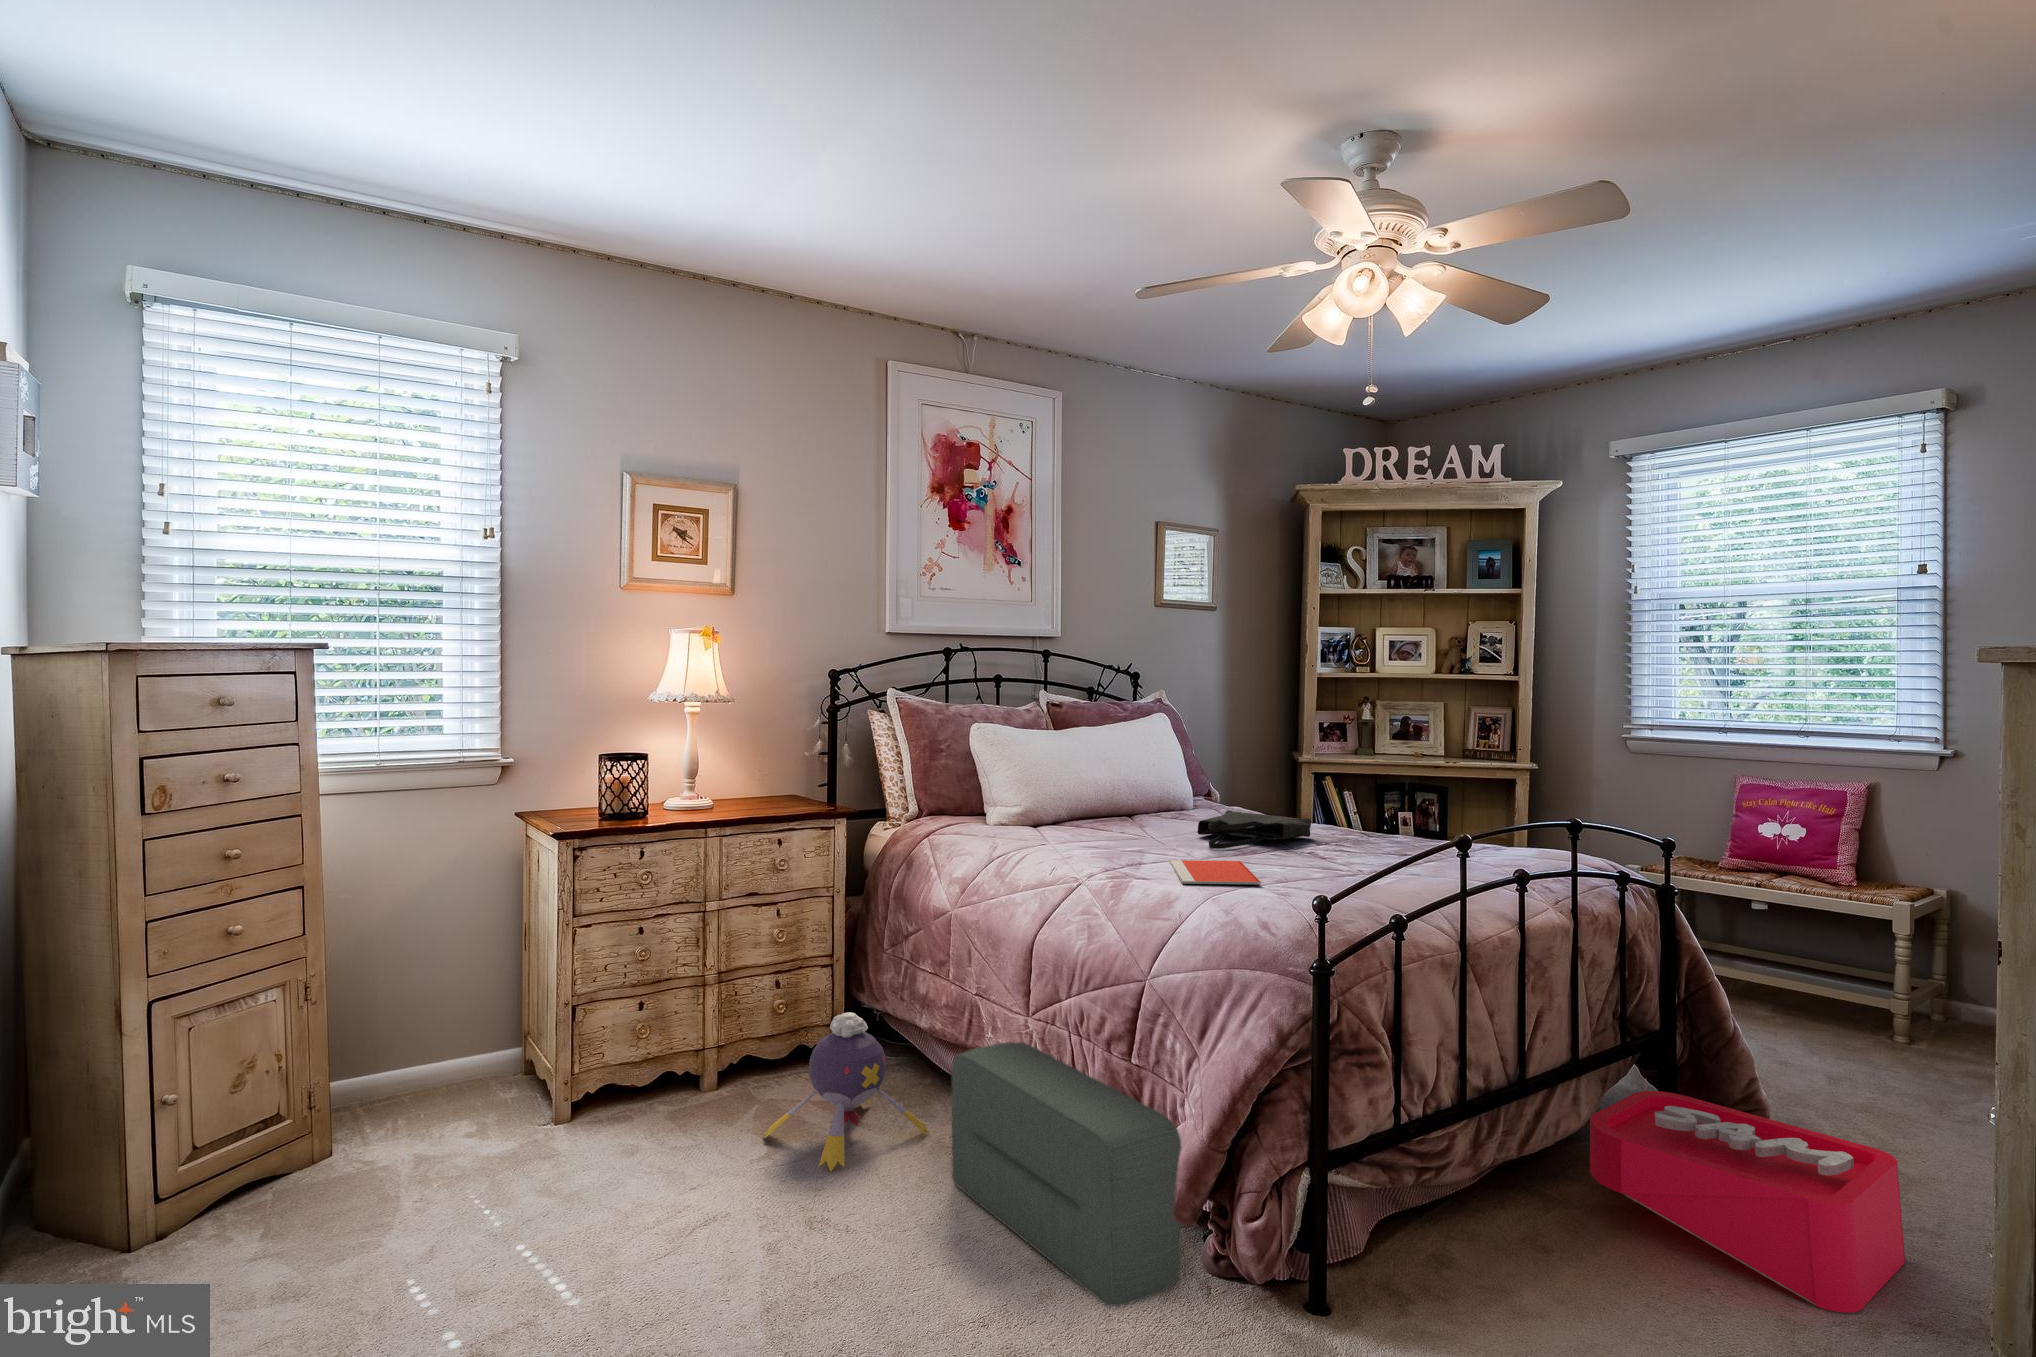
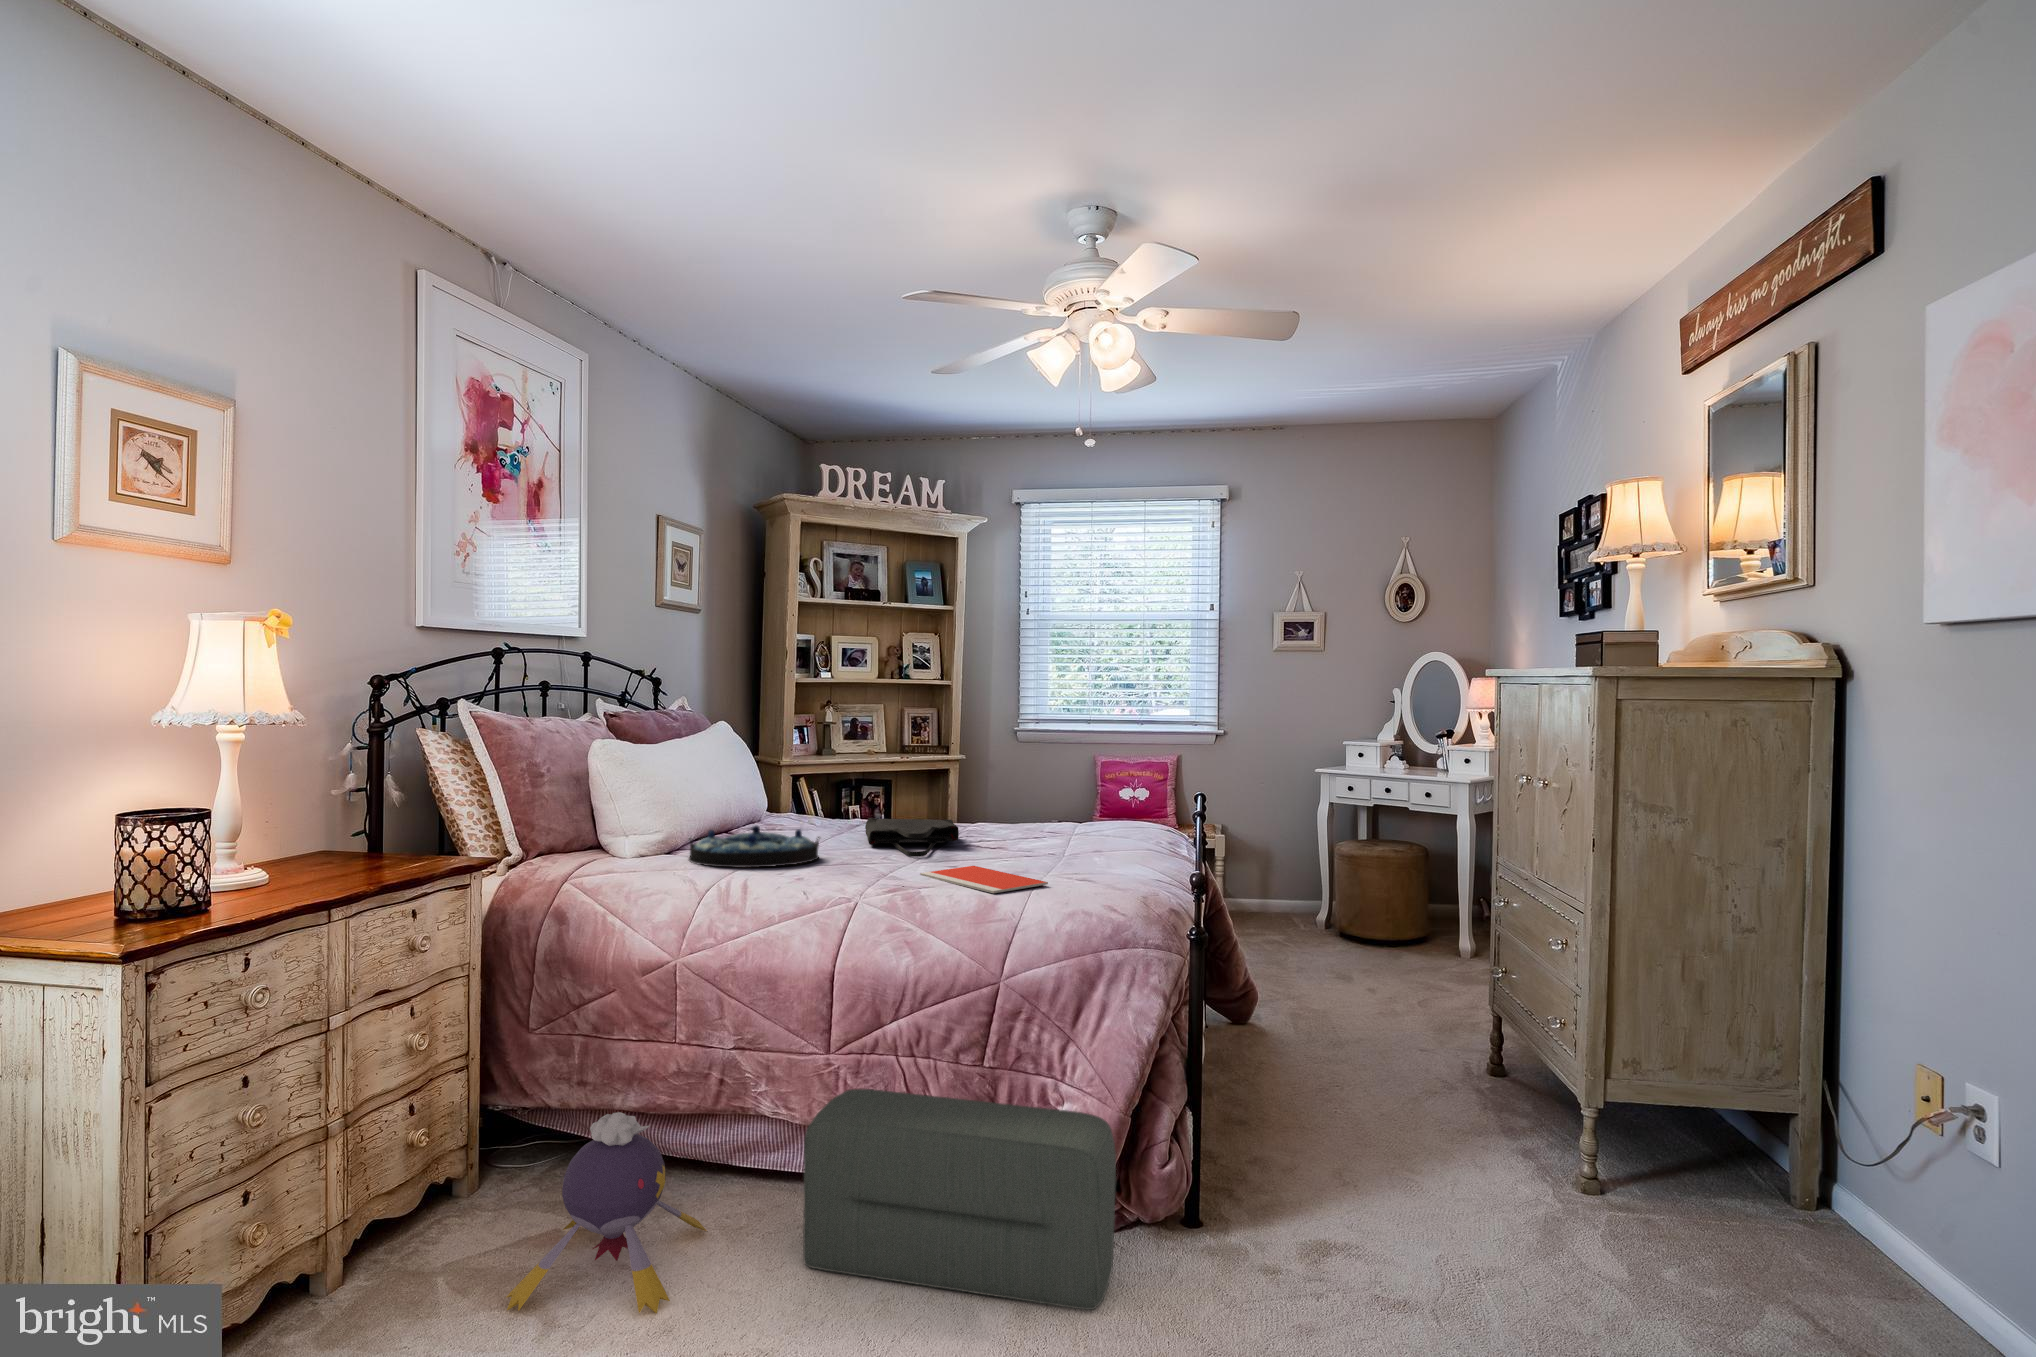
serving tray: none [1016,804,1127,841] -> present [688,826,819,868]
storage bin: present [1590,1078,1905,1313] -> none [1215,983,1419,1117]

